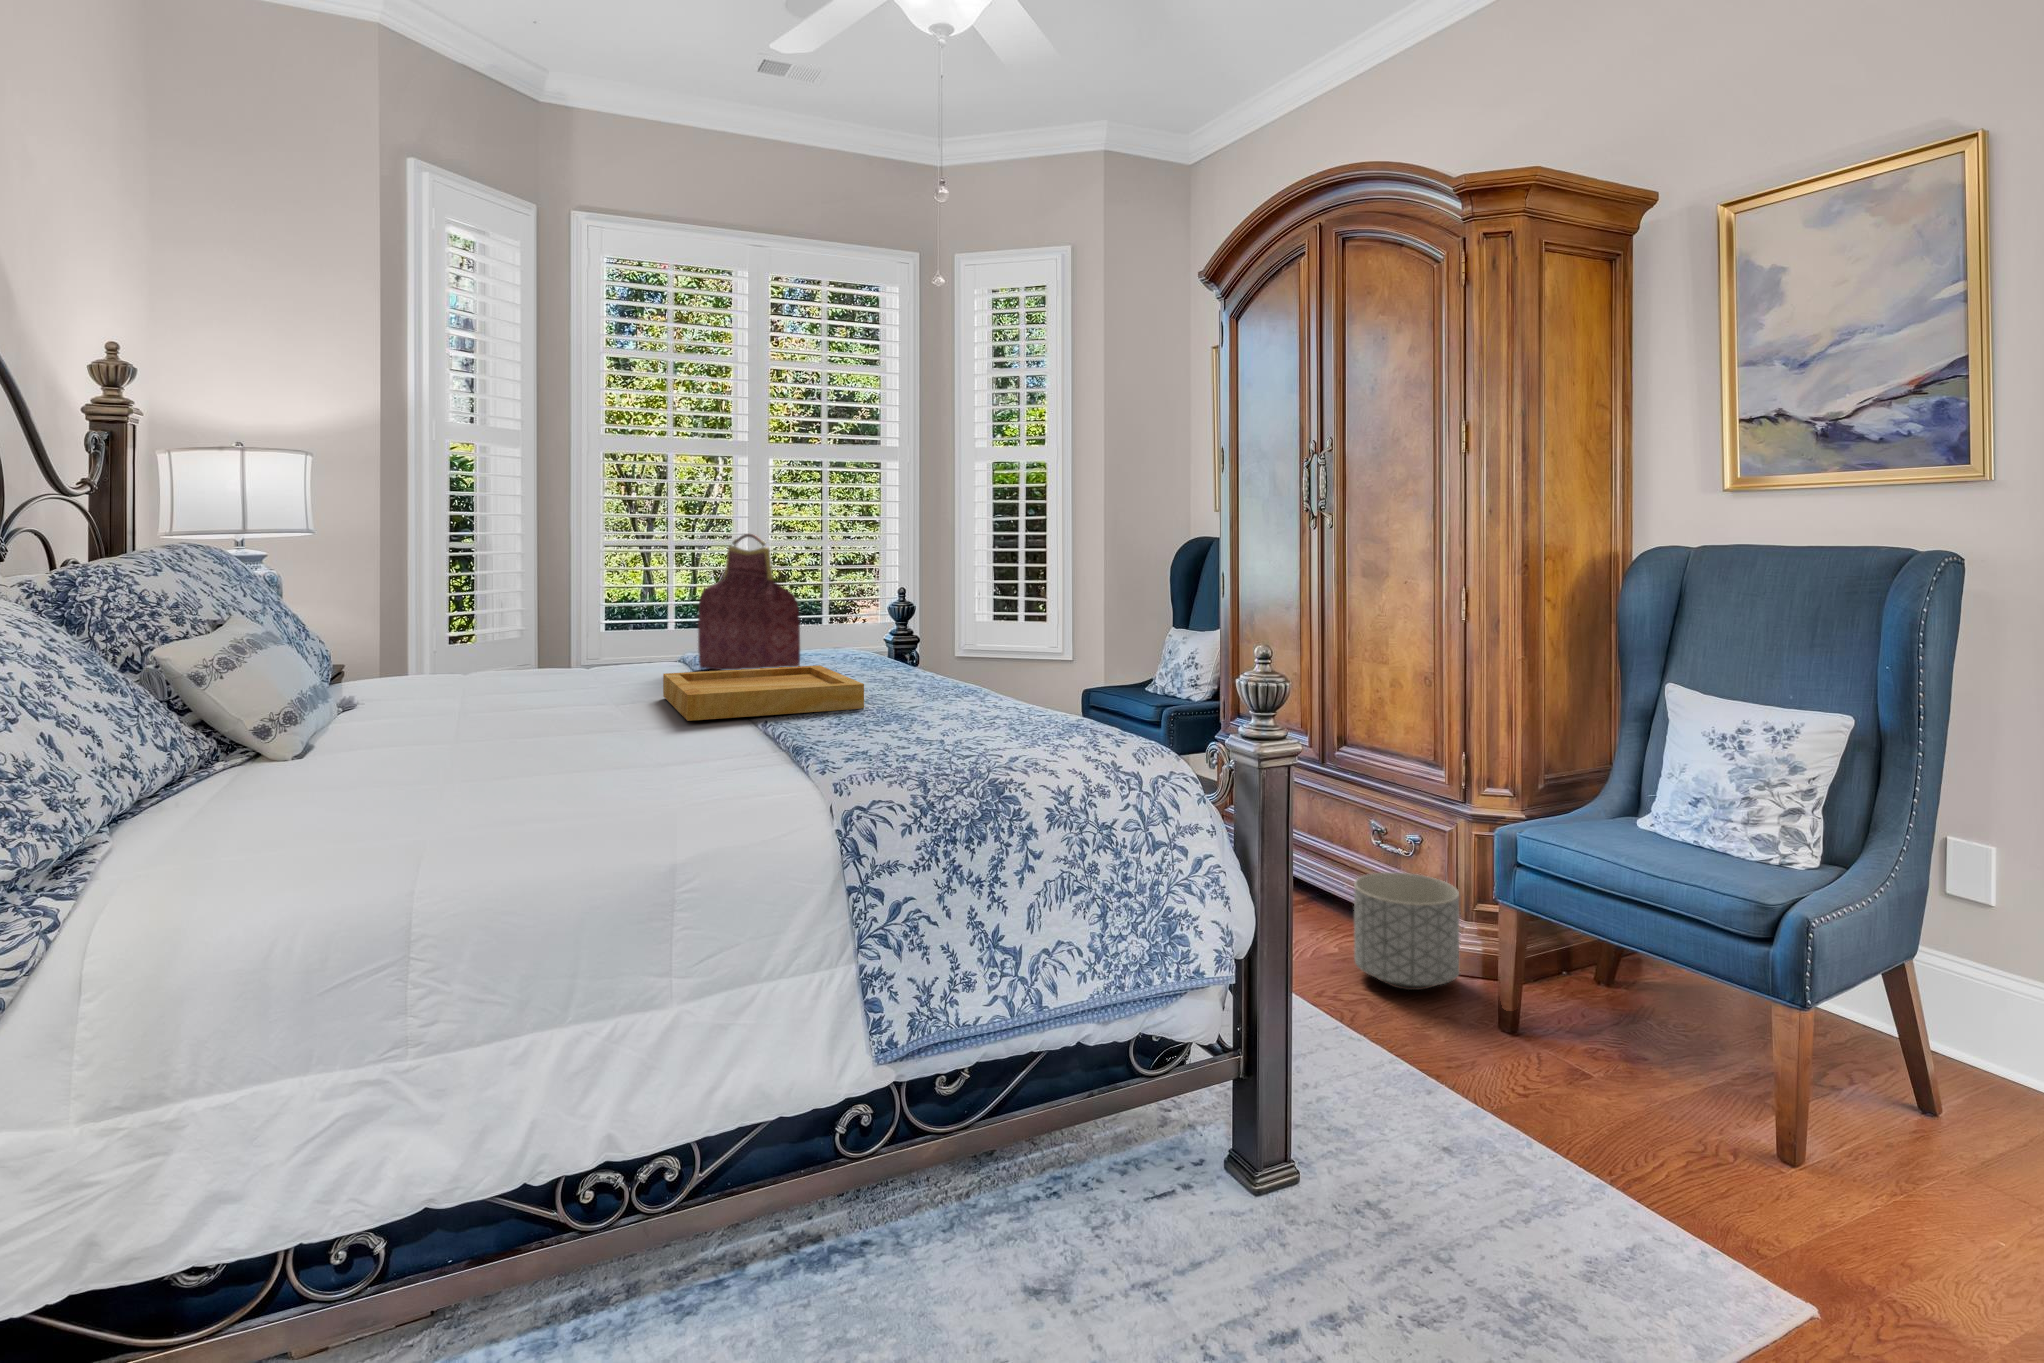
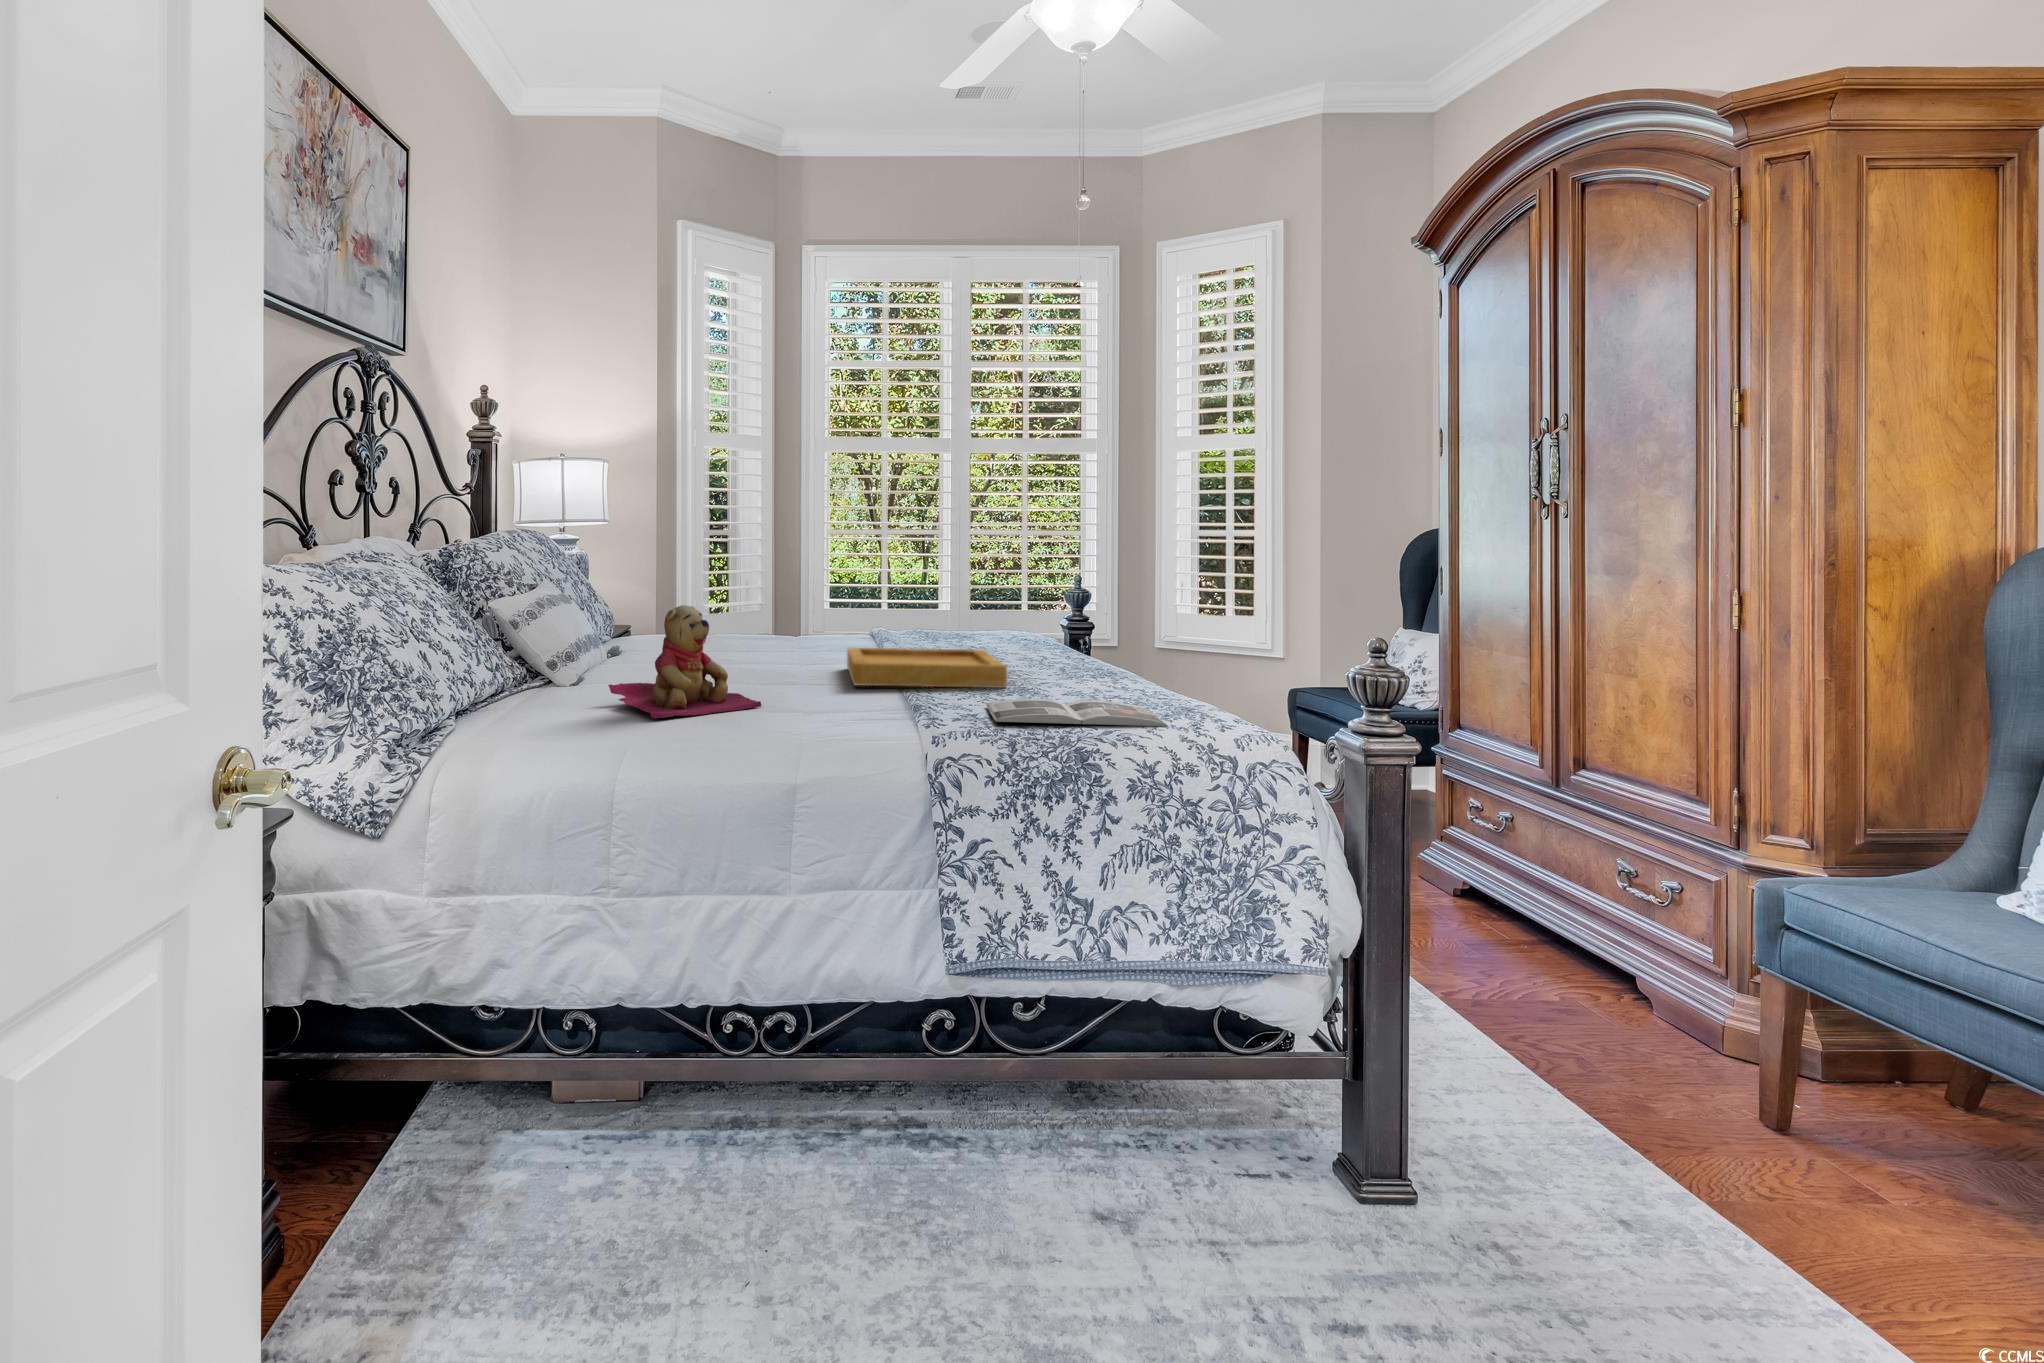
handbag: present [698,534,800,670] -> none [889,531,971,658]
teddy bear: none [355,638,583,794] -> present [608,605,762,718]
magazine: none [859,716,1065,754] -> present [986,699,1168,726]
planter: present [1354,872,1459,990] -> none [1563,923,1703,1059]

